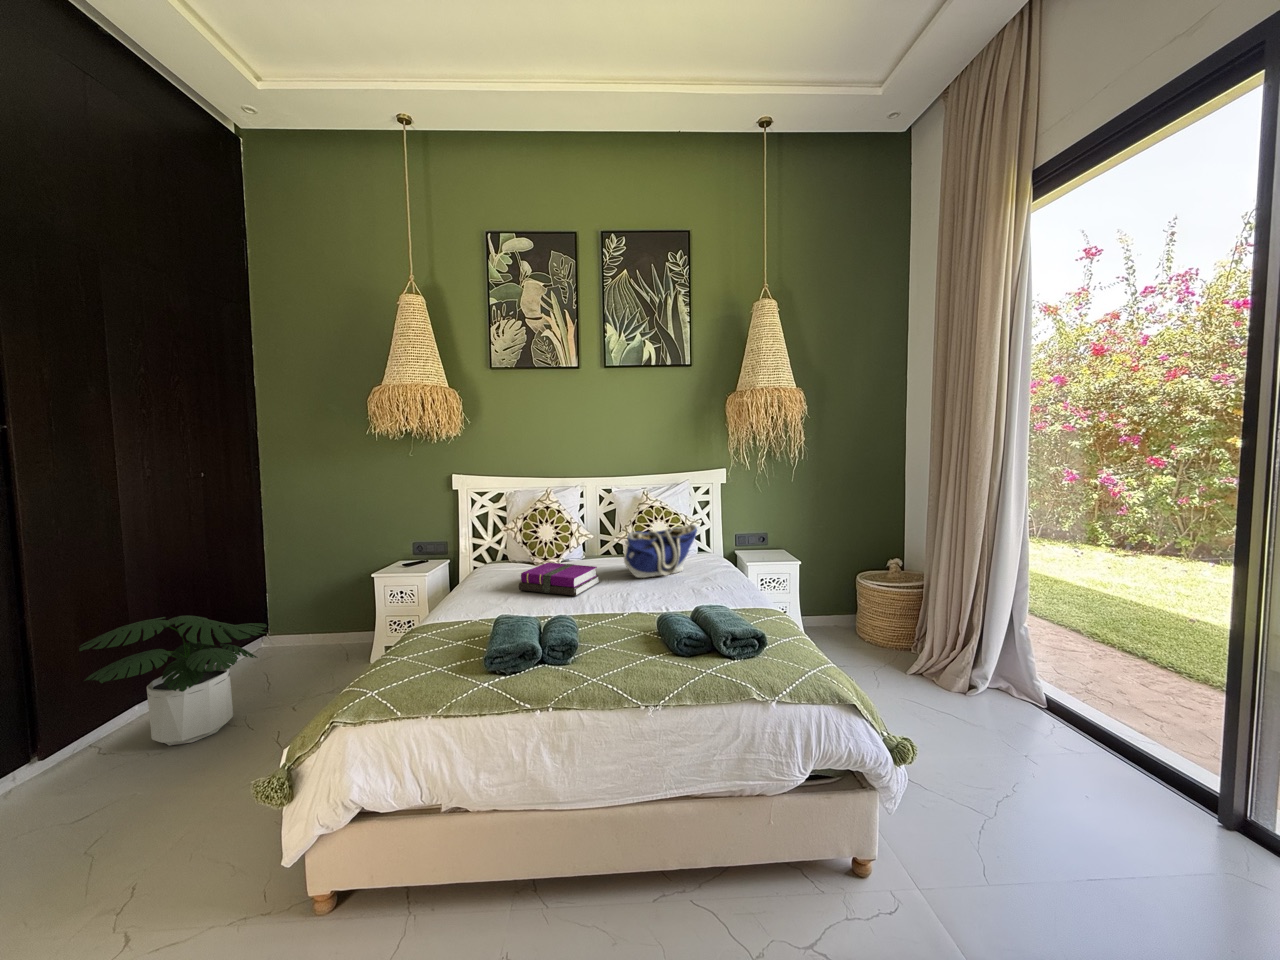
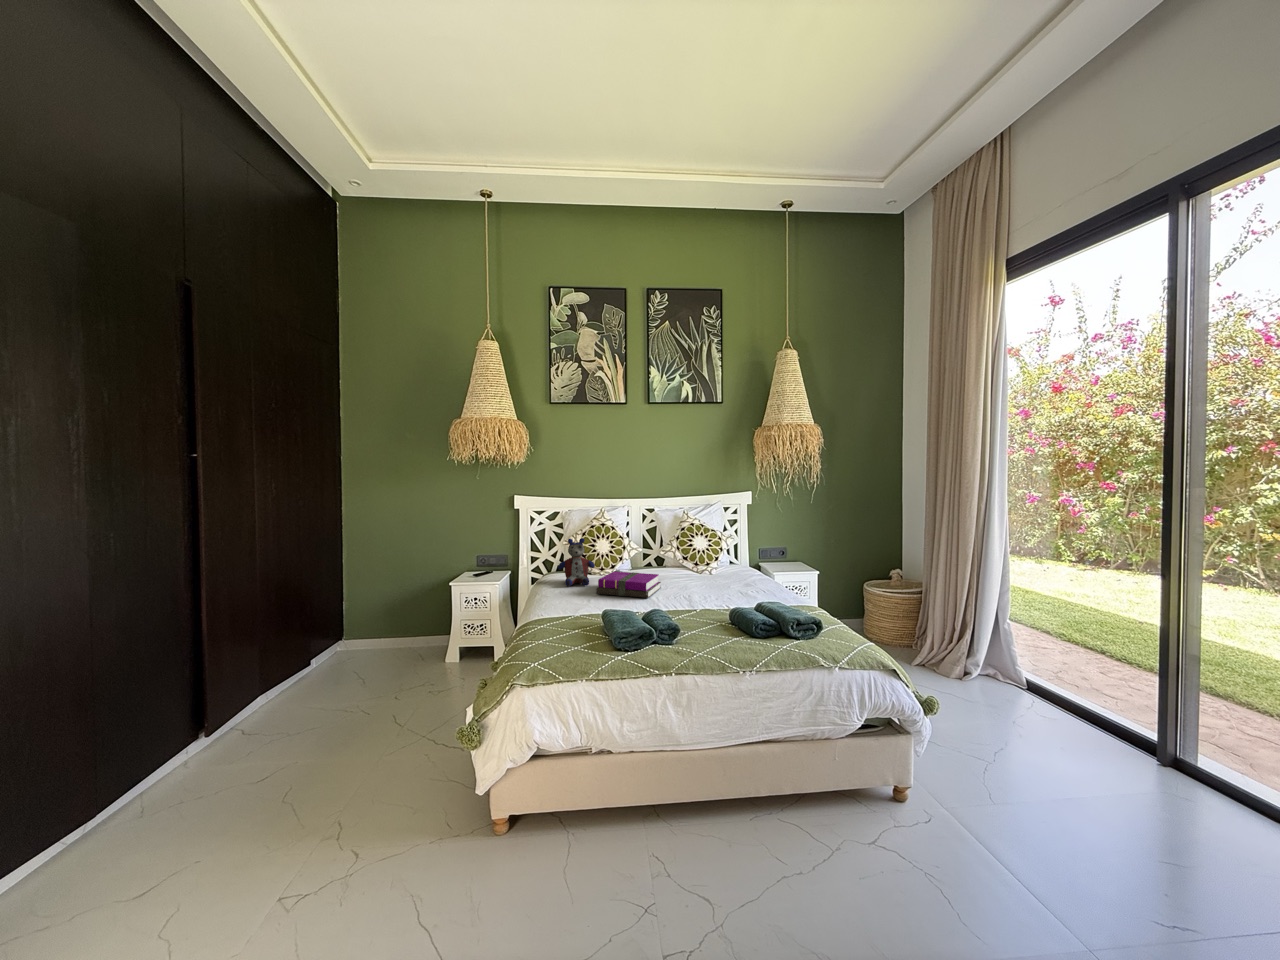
stuffed bear: none [485,523,529,580] -> present [558,538,595,586]
tote bag: present [624,525,697,578] -> none [678,539,740,584]
potted plant: present [79,615,267,746] -> none [237,617,377,728]

